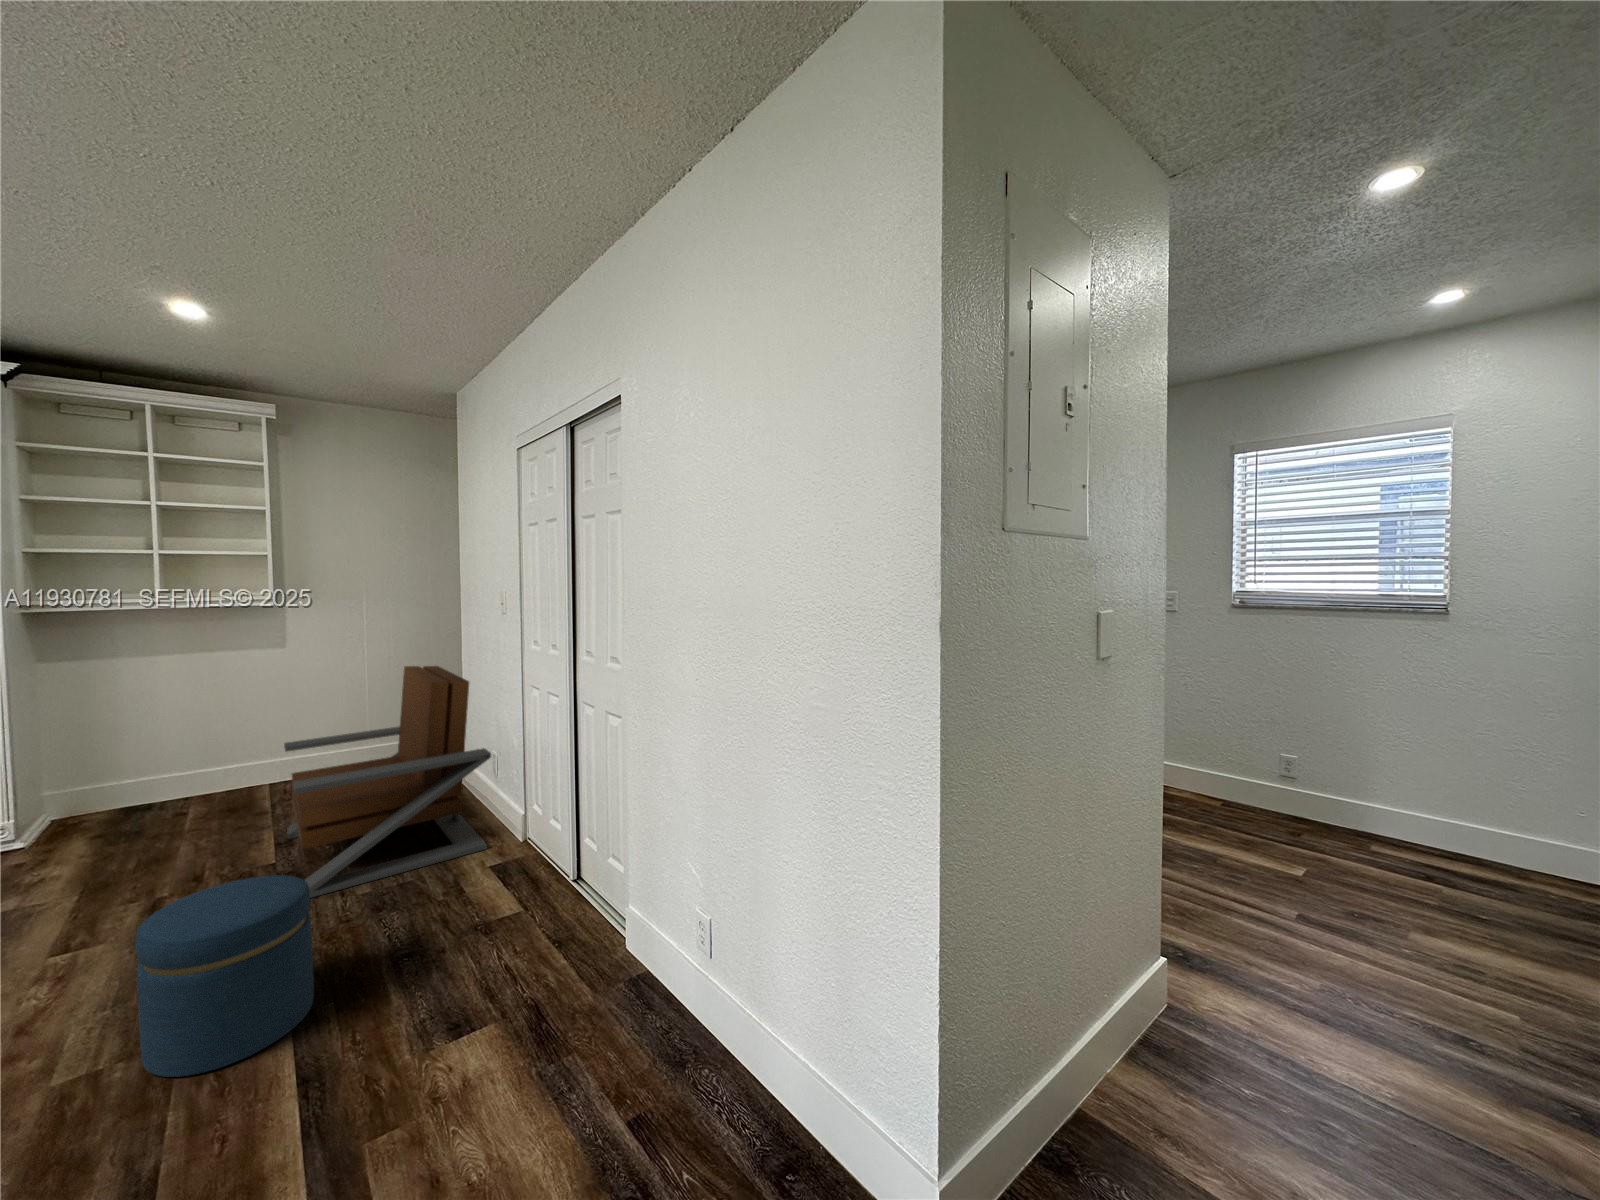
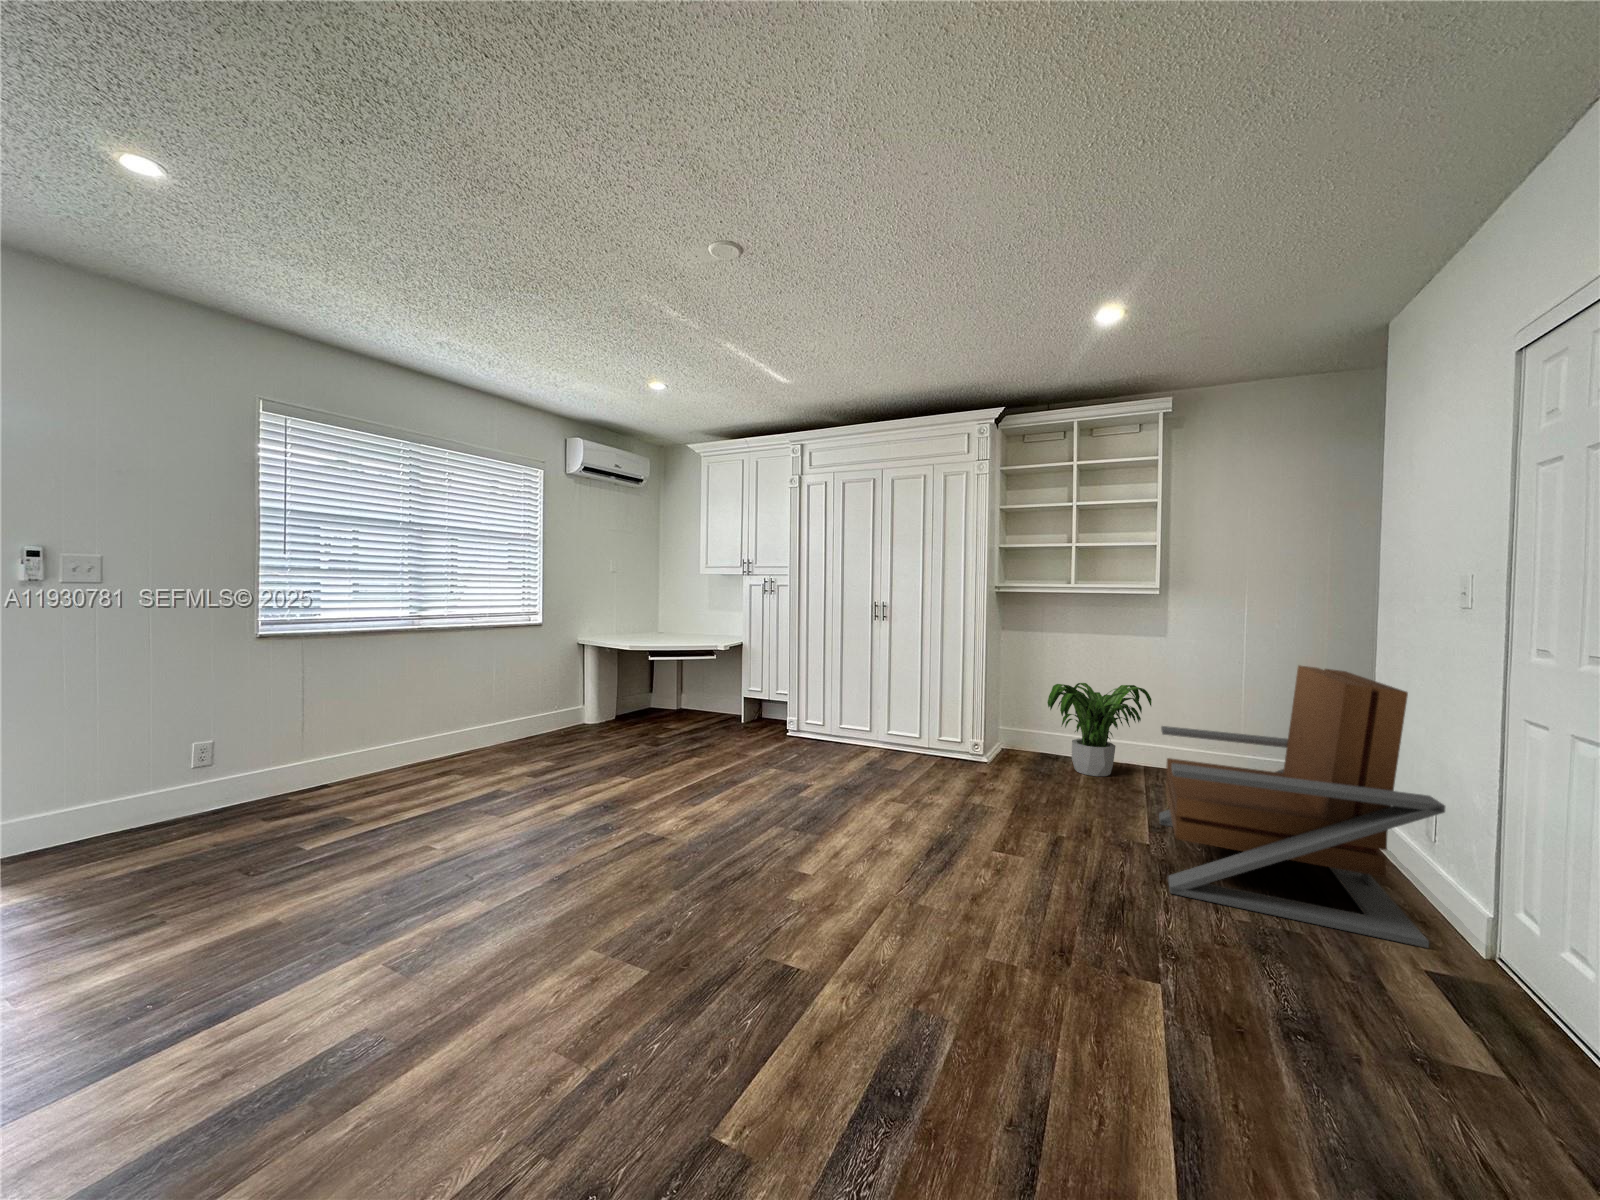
potted plant: none [129,703,274,816] -> present [1047,683,1152,776]
ottoman: present [135,875,314,1077] -> none [1037,837,1191,1042]

